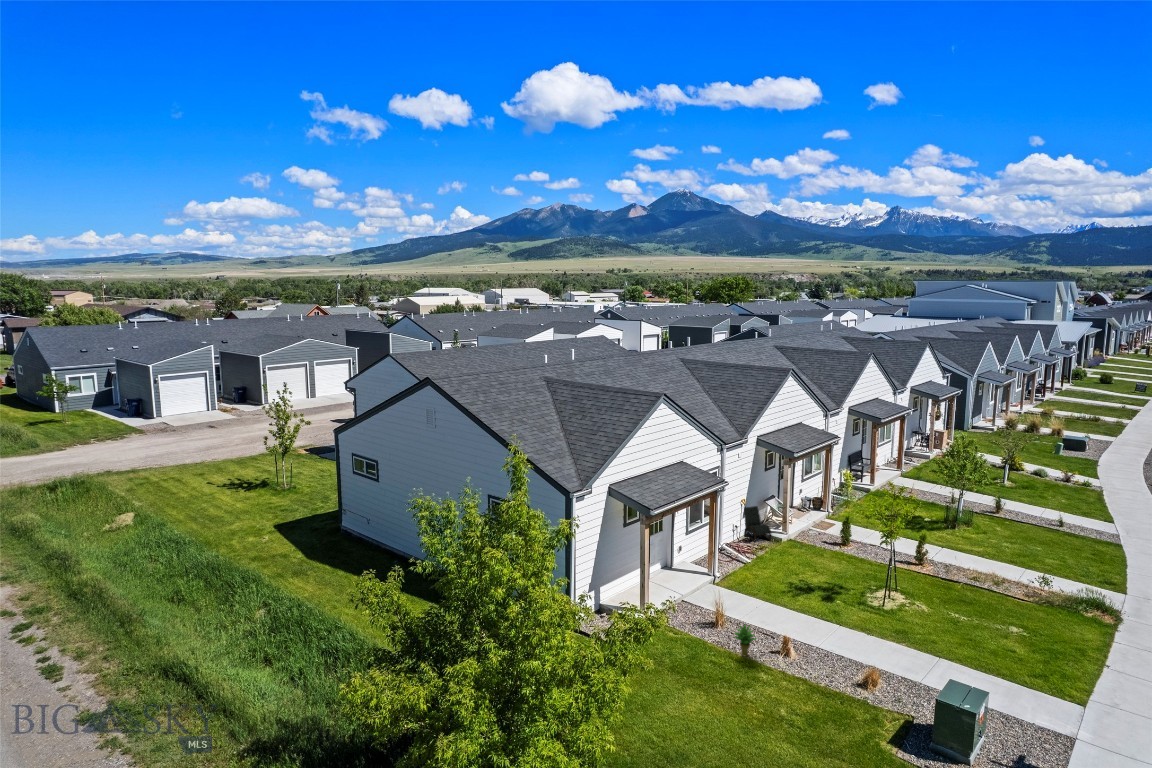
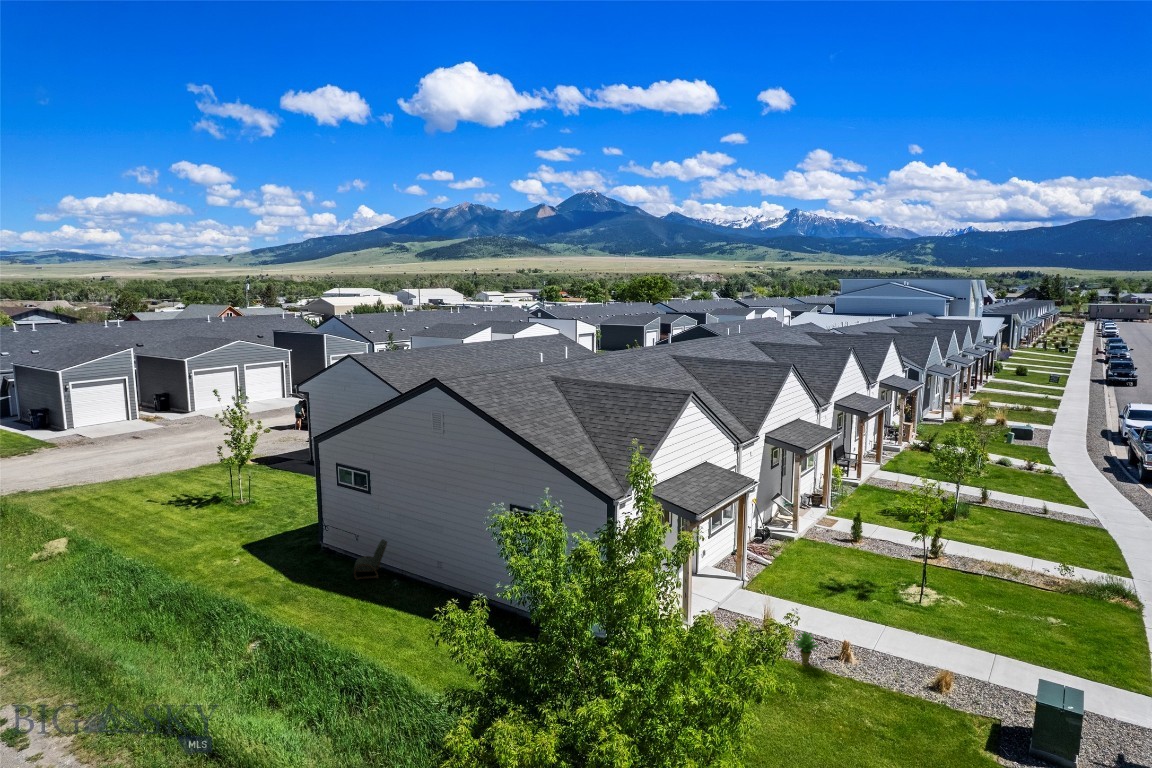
lounge chair: present [744,506,771,542] -> present [354,539,387,580]

